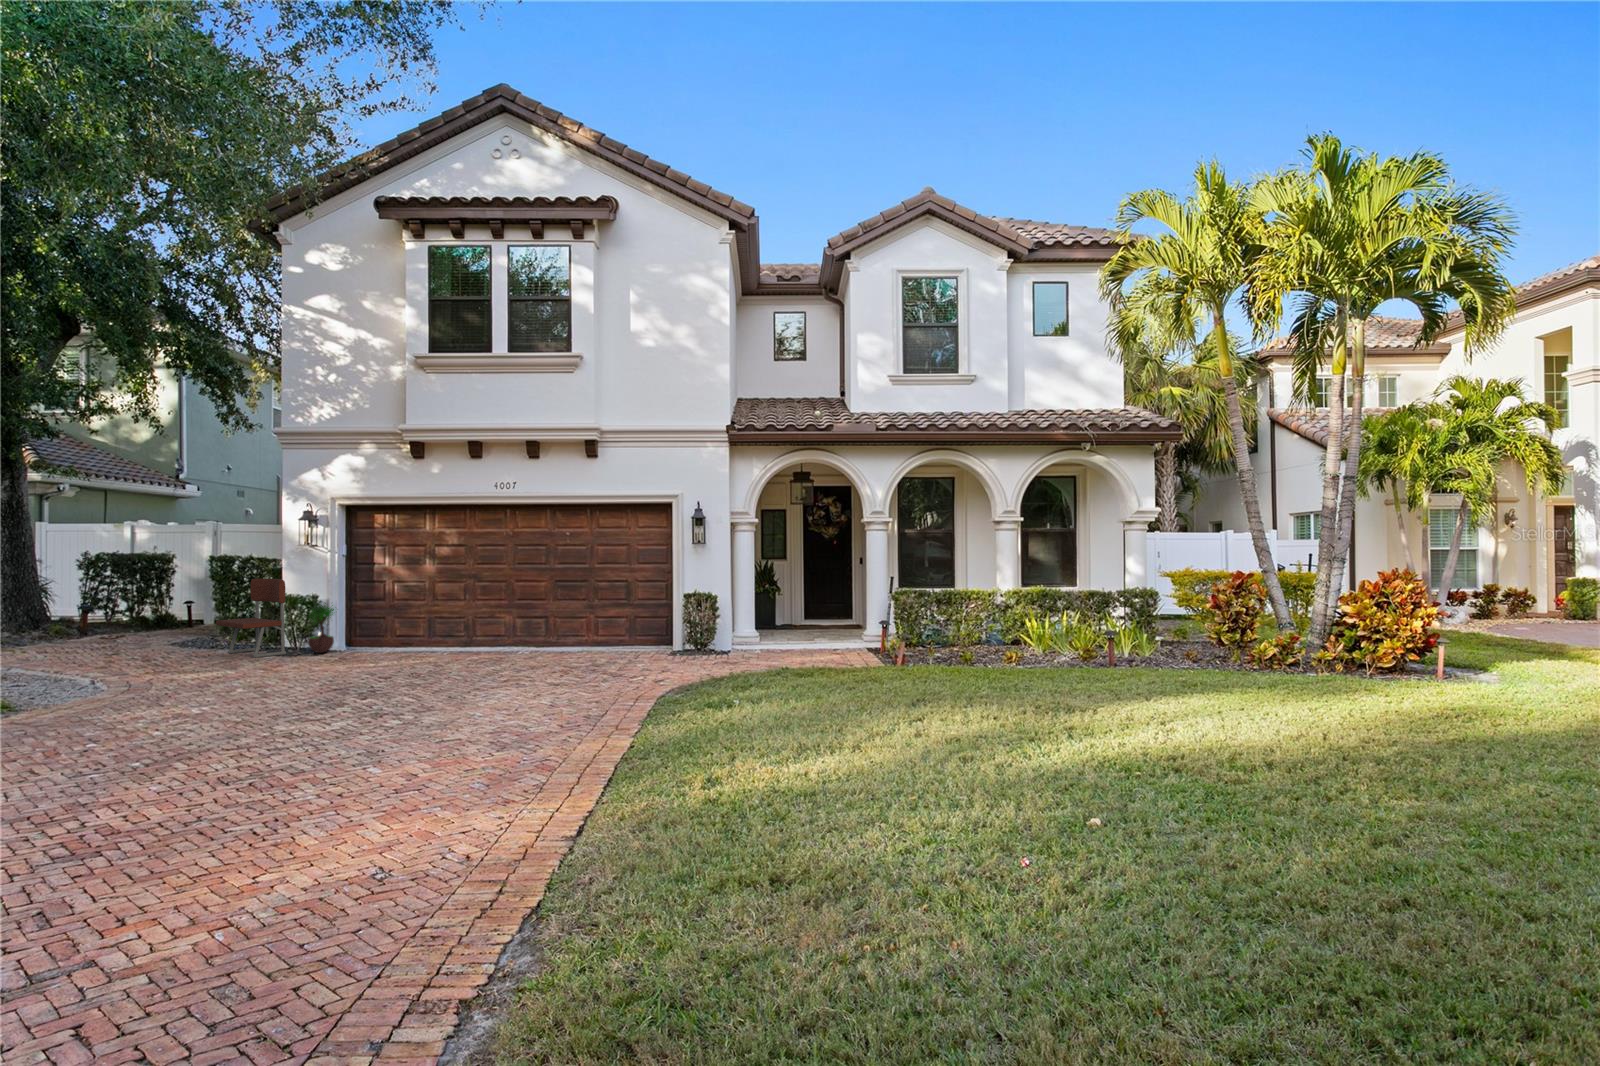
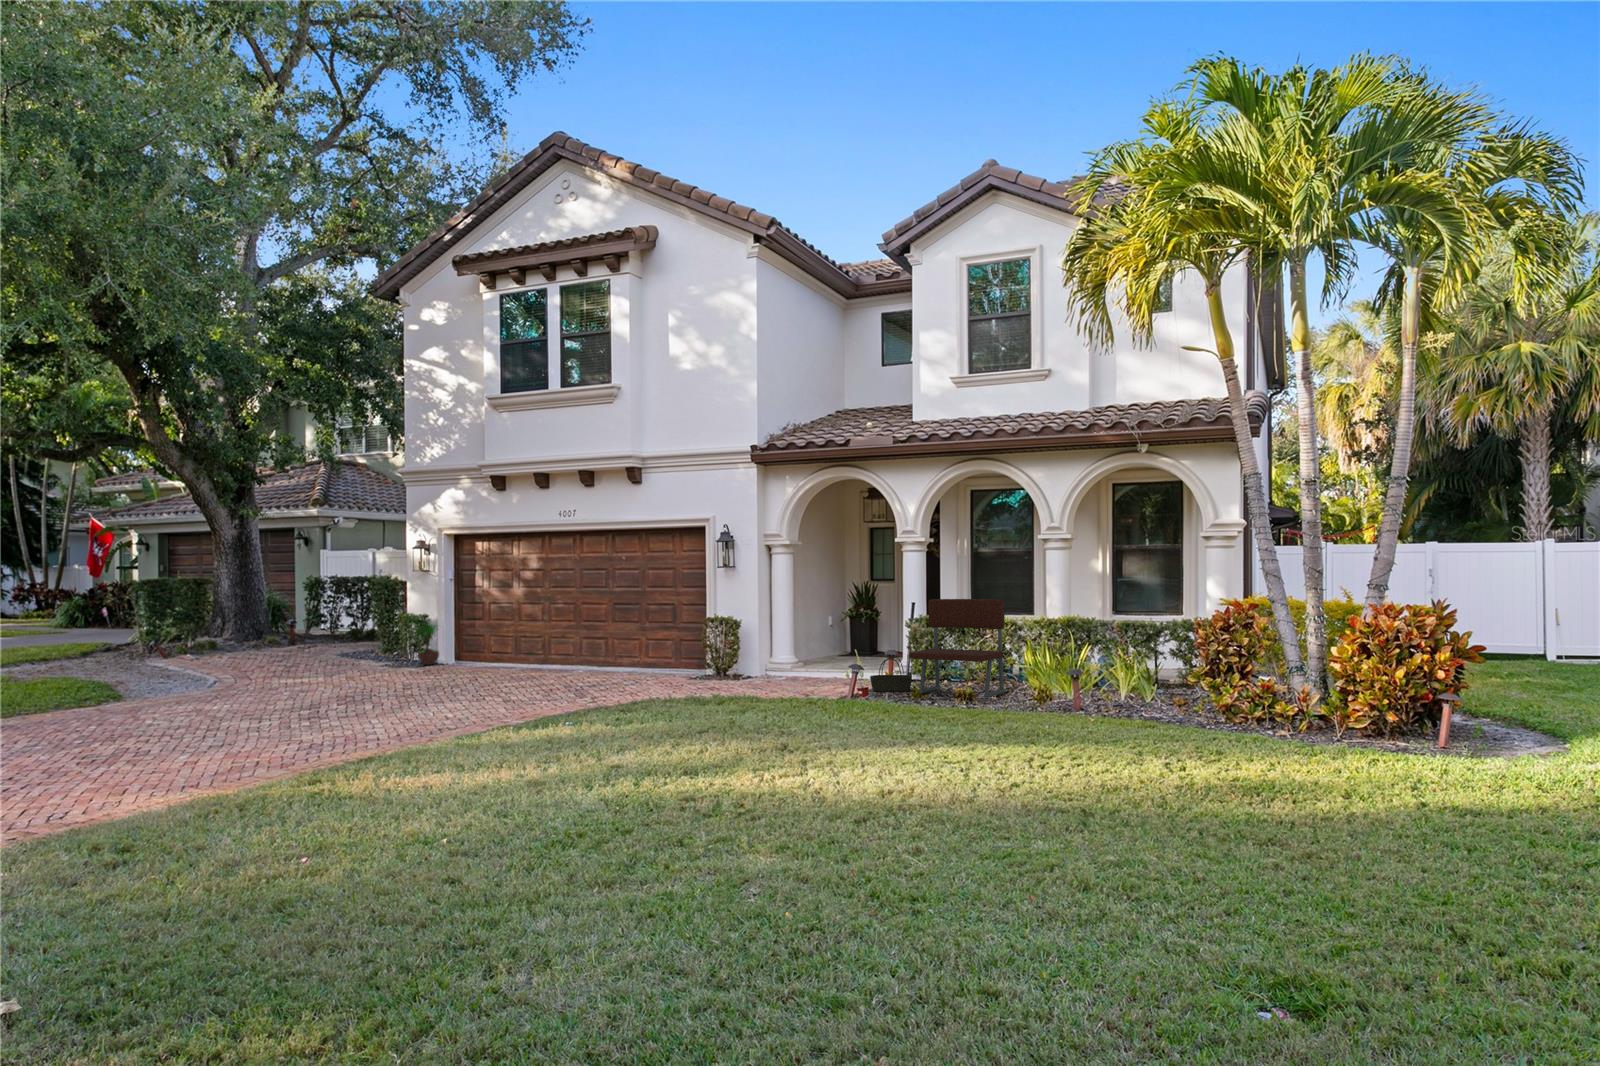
bench: present [216,579,286,658] -> present [909,599,1005,698]
basket: none [908,626,946,659] -> present [870,657,912,692]

